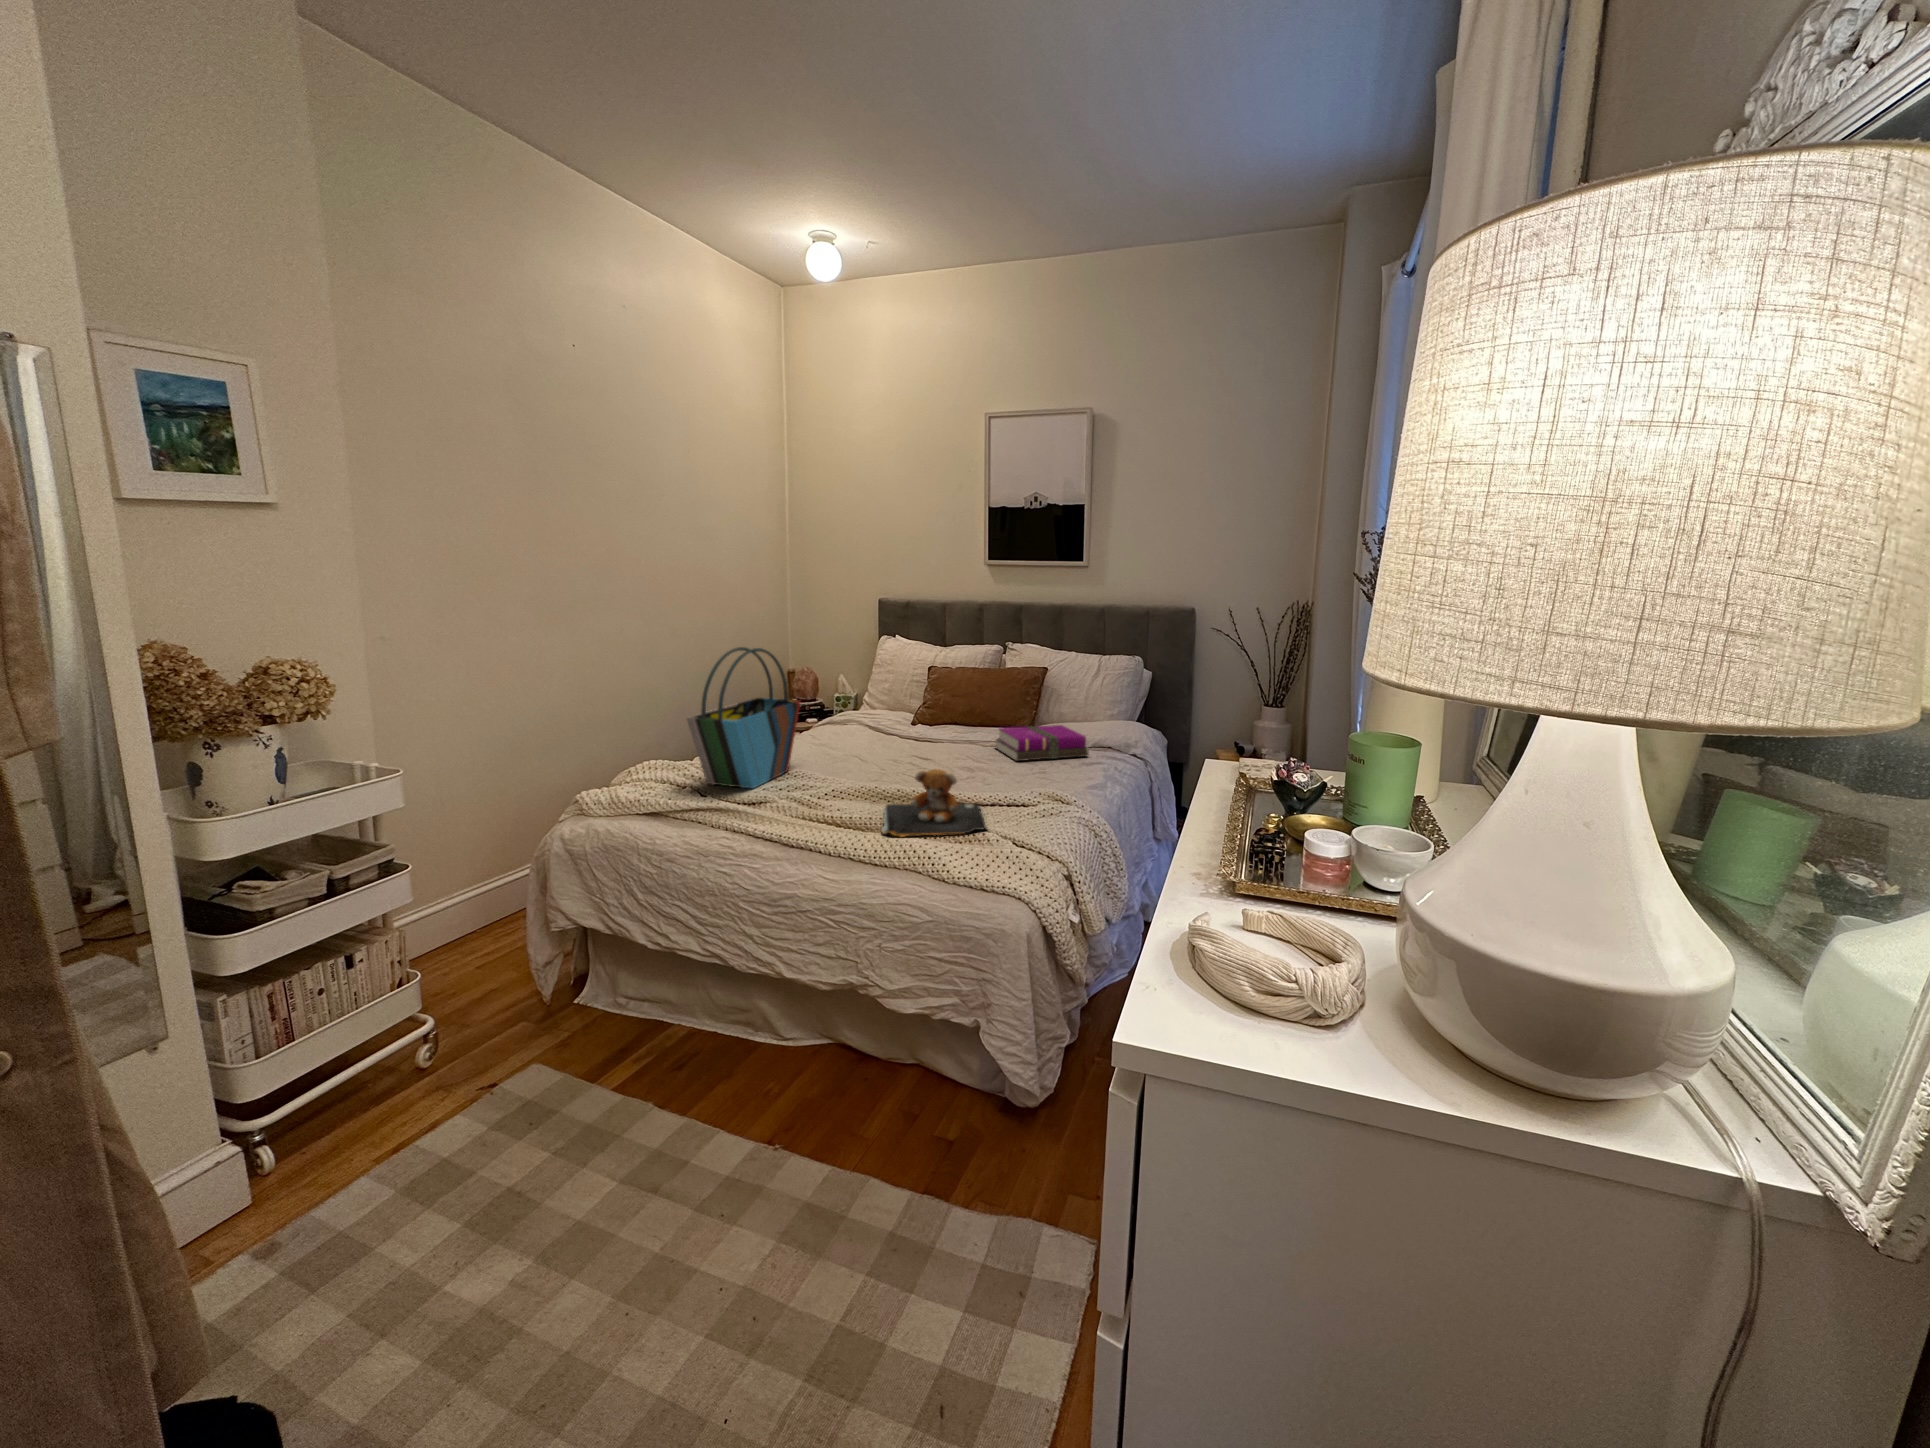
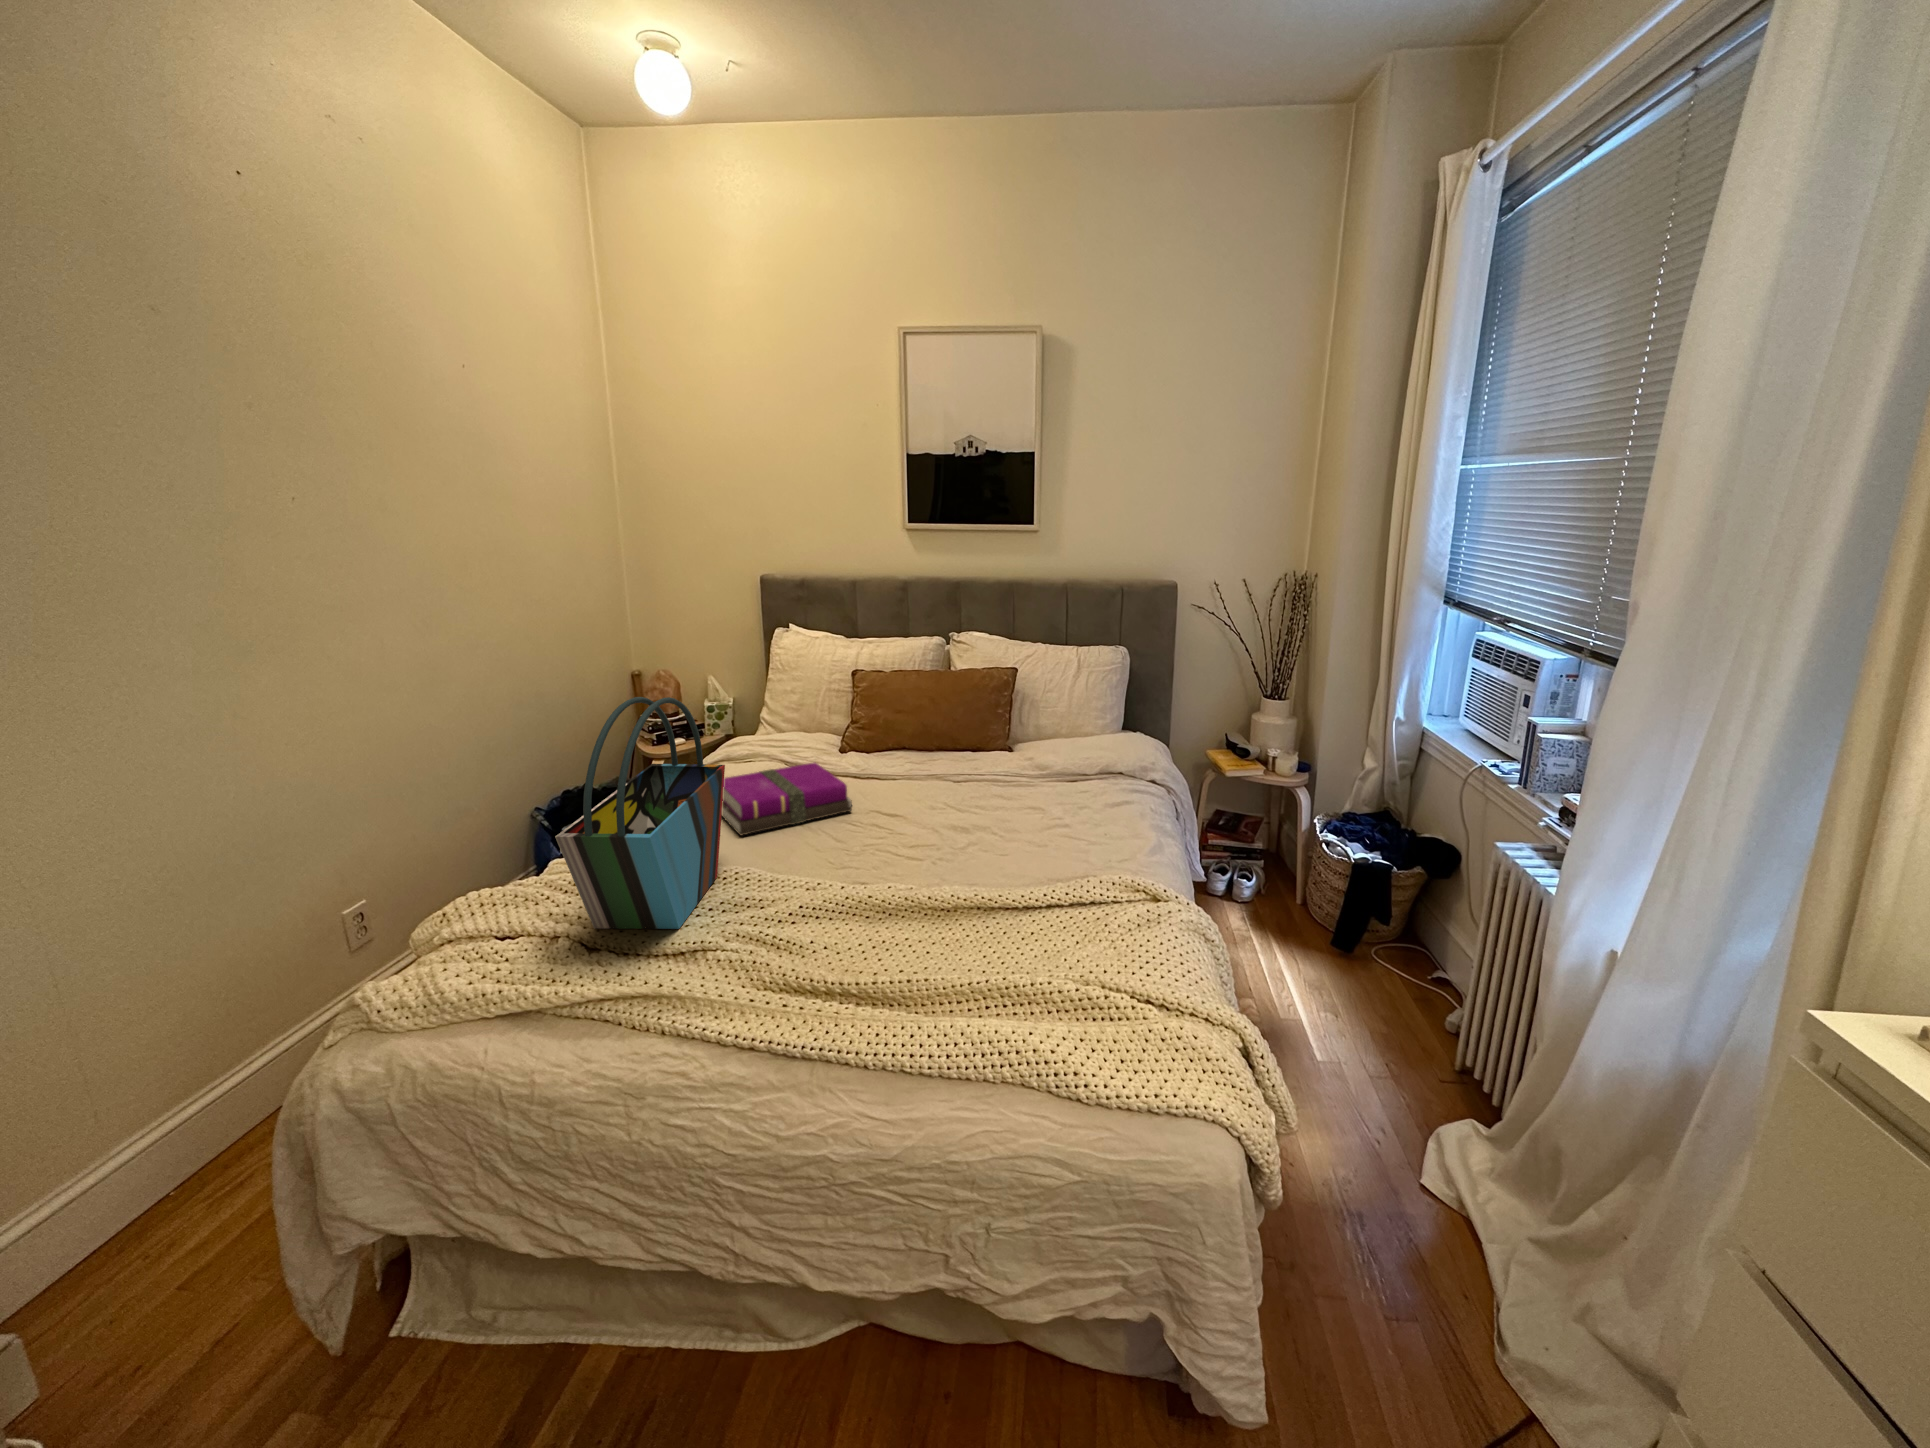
notebook: present [995,725,1089,761] -> present [722,763,852,835]
teddy bear: present [882,769,987,837] -> none [916,889,1098,1017]

